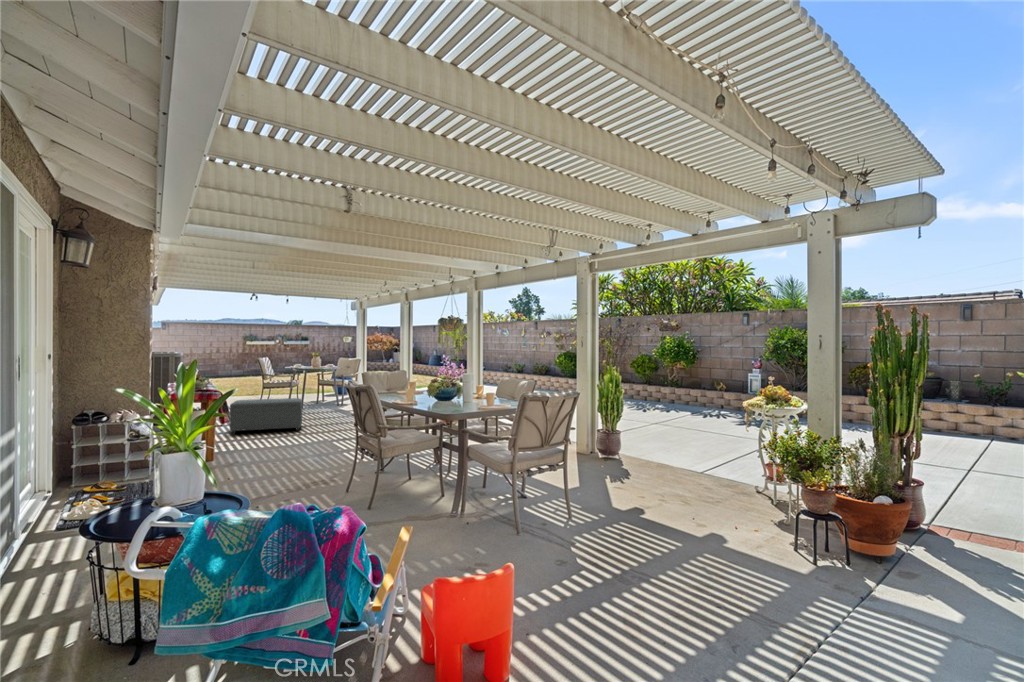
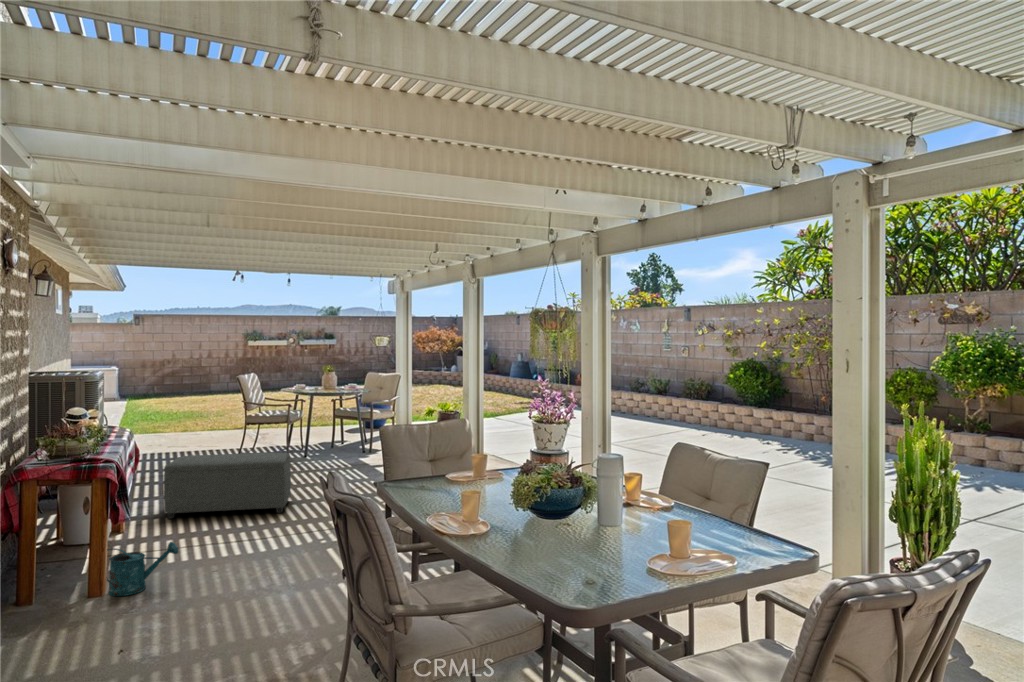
watering can: none [213,434,255,461] -> present [107,542,178,596]

